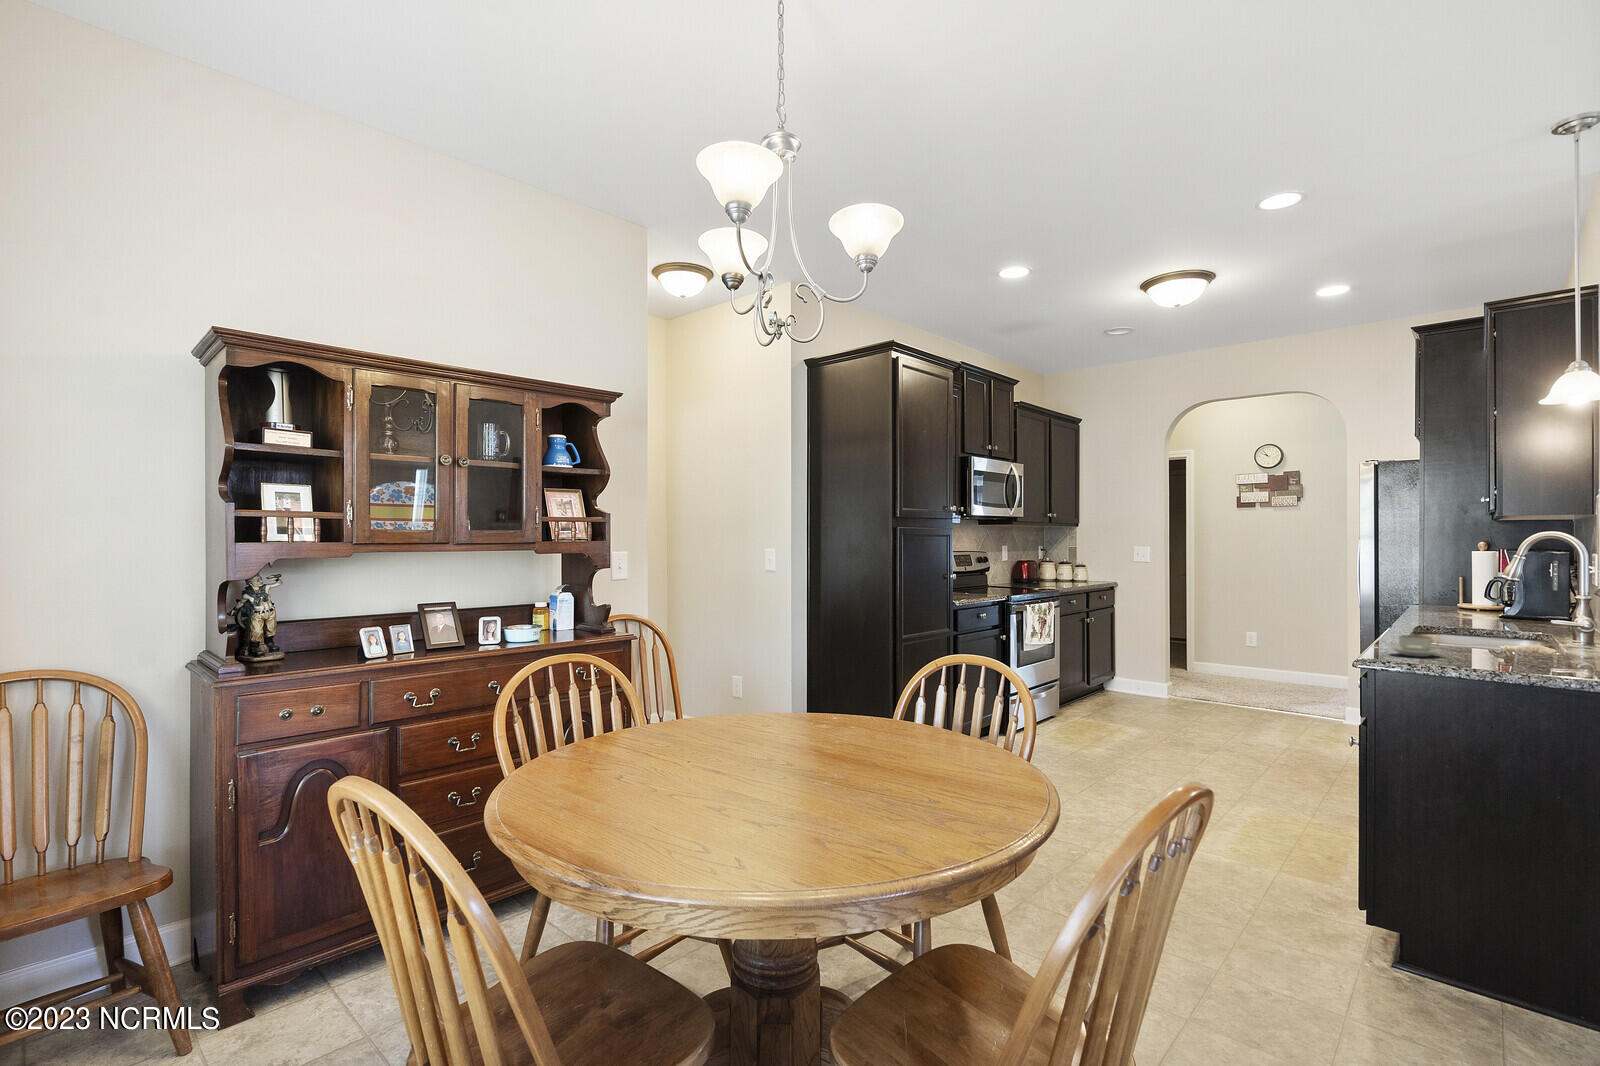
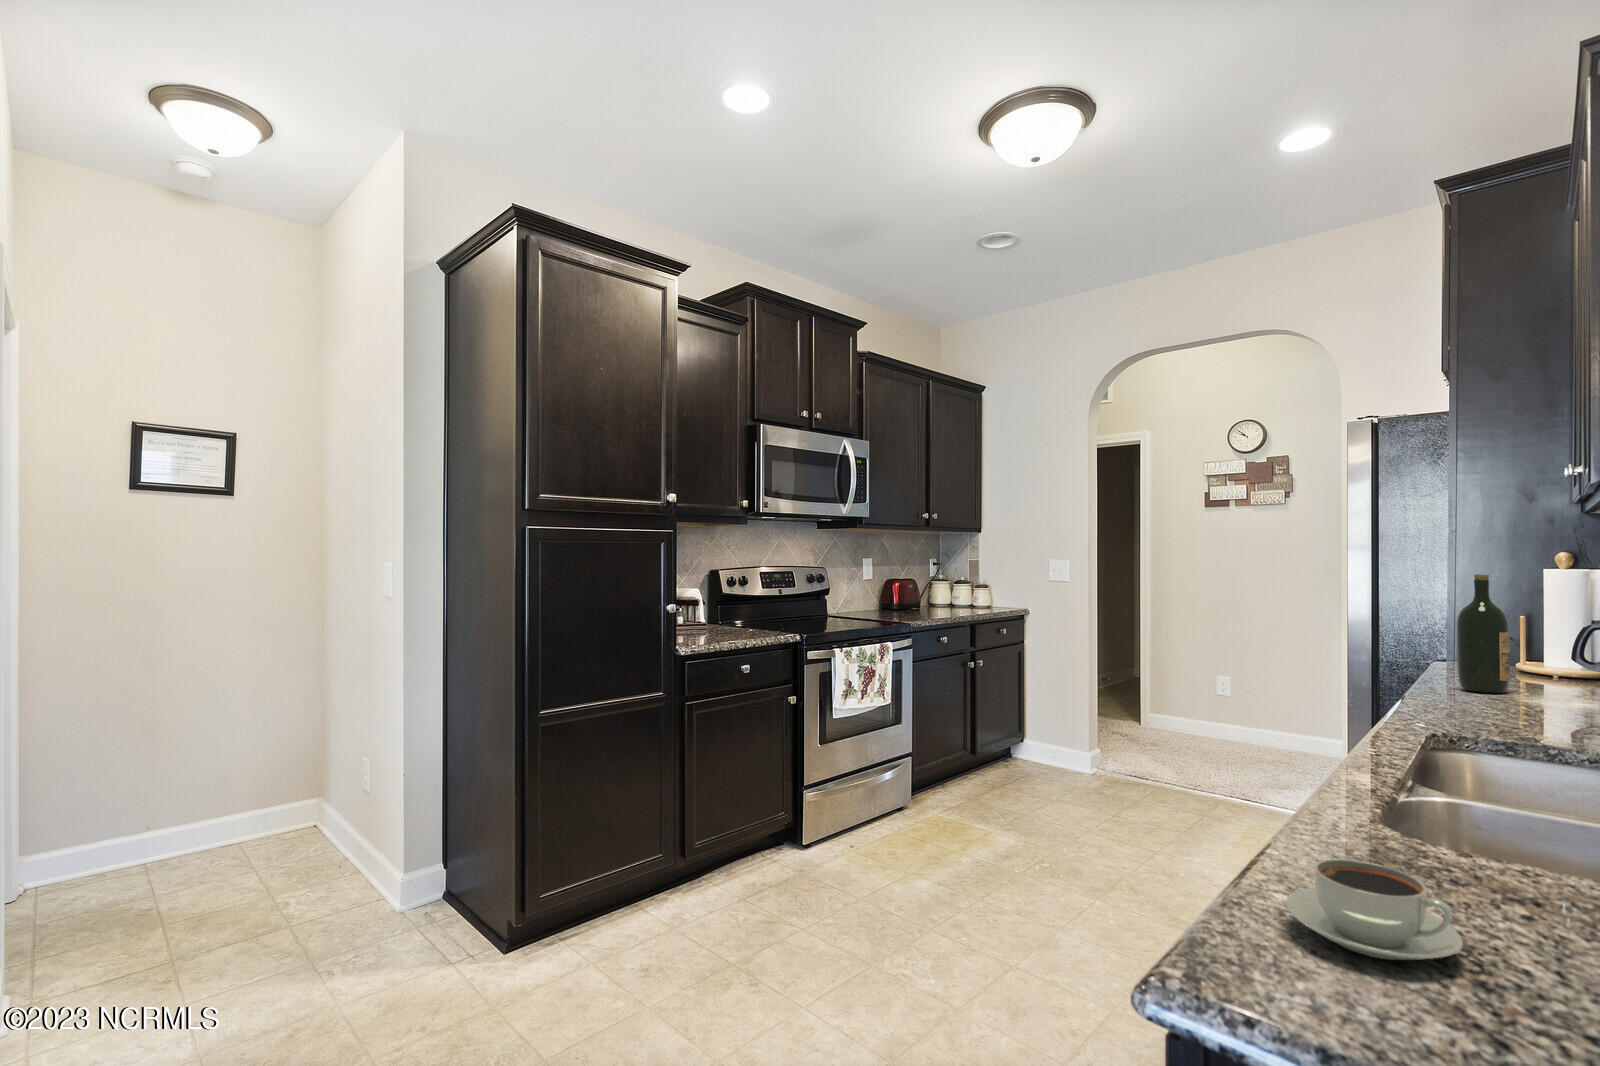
wine bottle: none [1427,553,1454,616] -> present [1457,574,1510,693]

